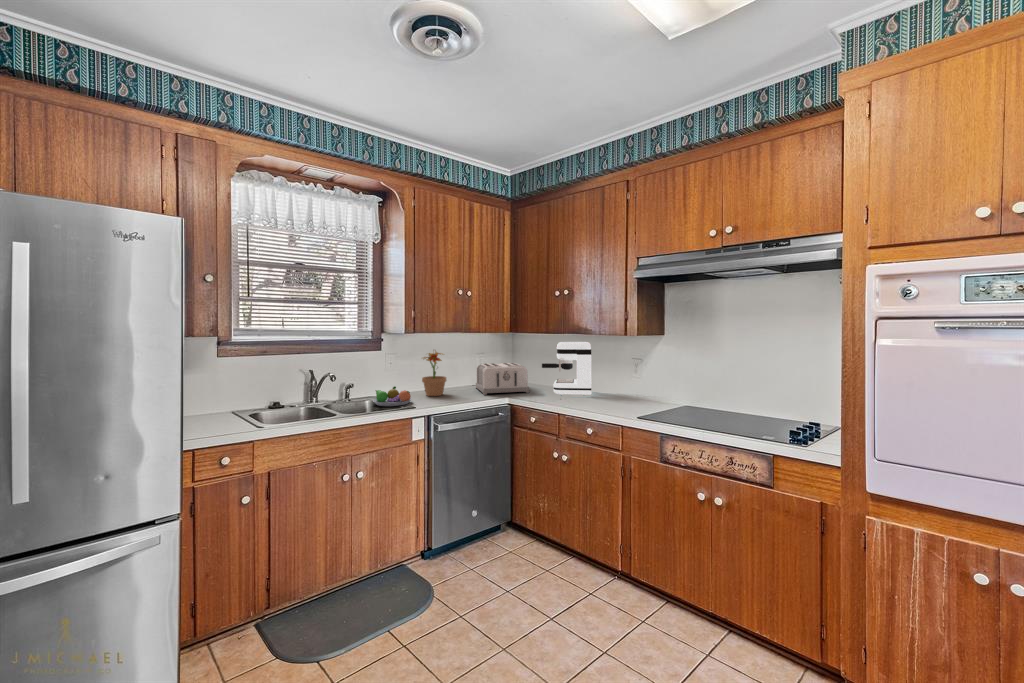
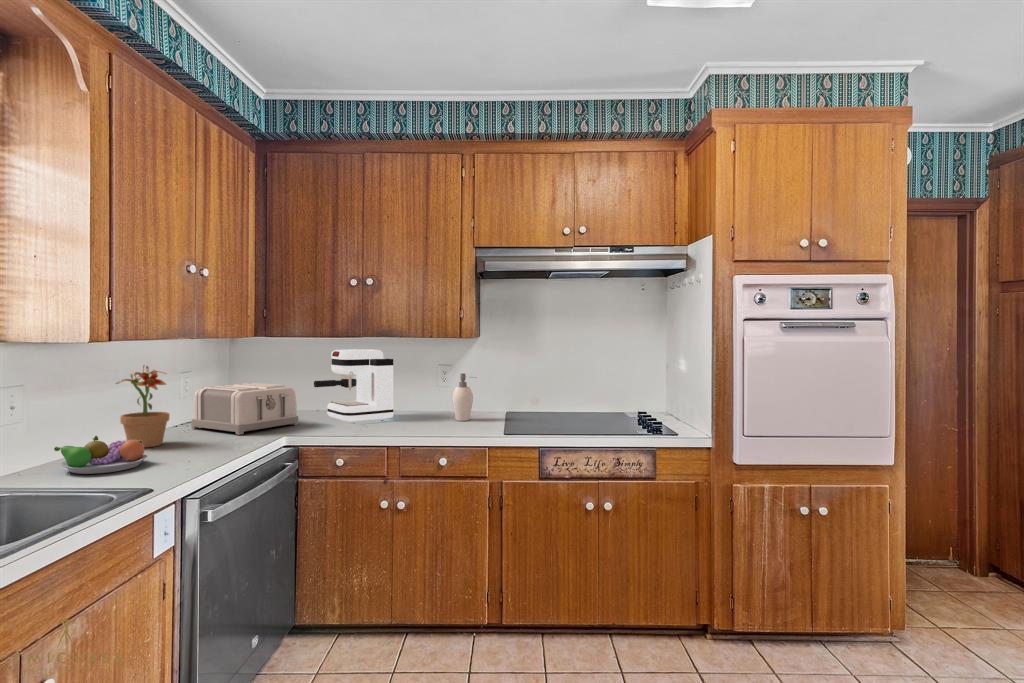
soap dispenser: none [630,364,647,403] -> present [452,373,476,421]

